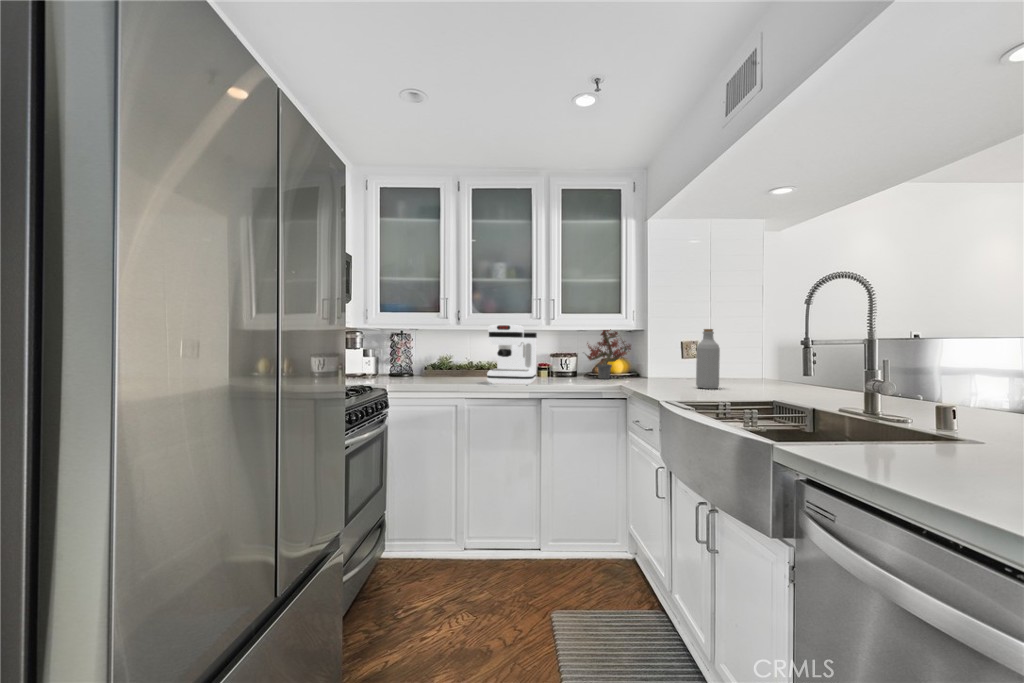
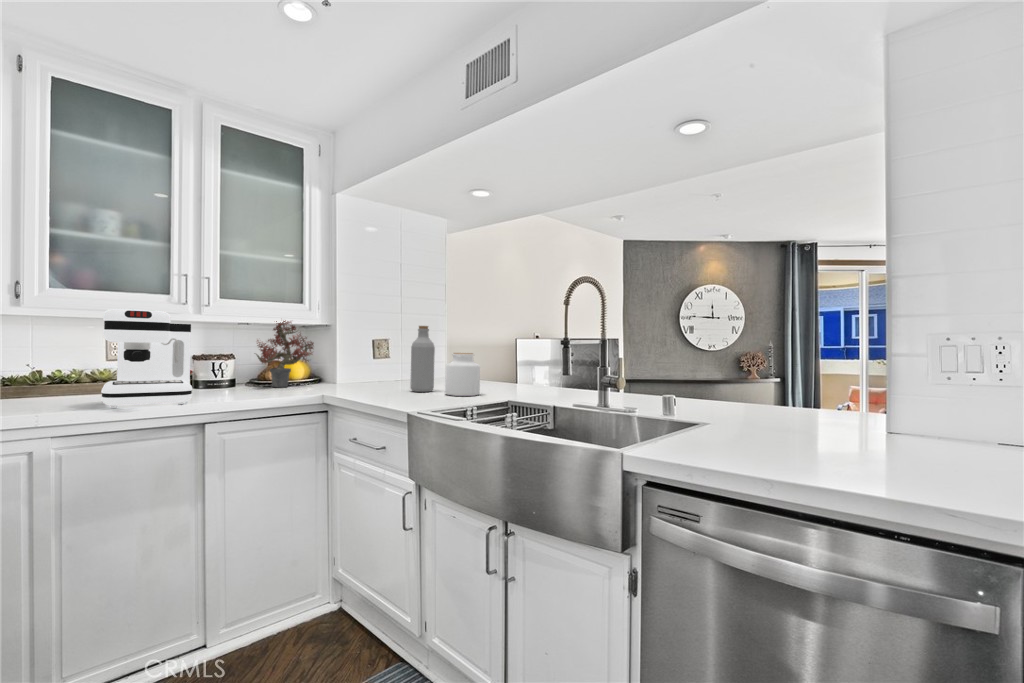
jar: none [721,354,758,395] -> present [445,353,480,396]

